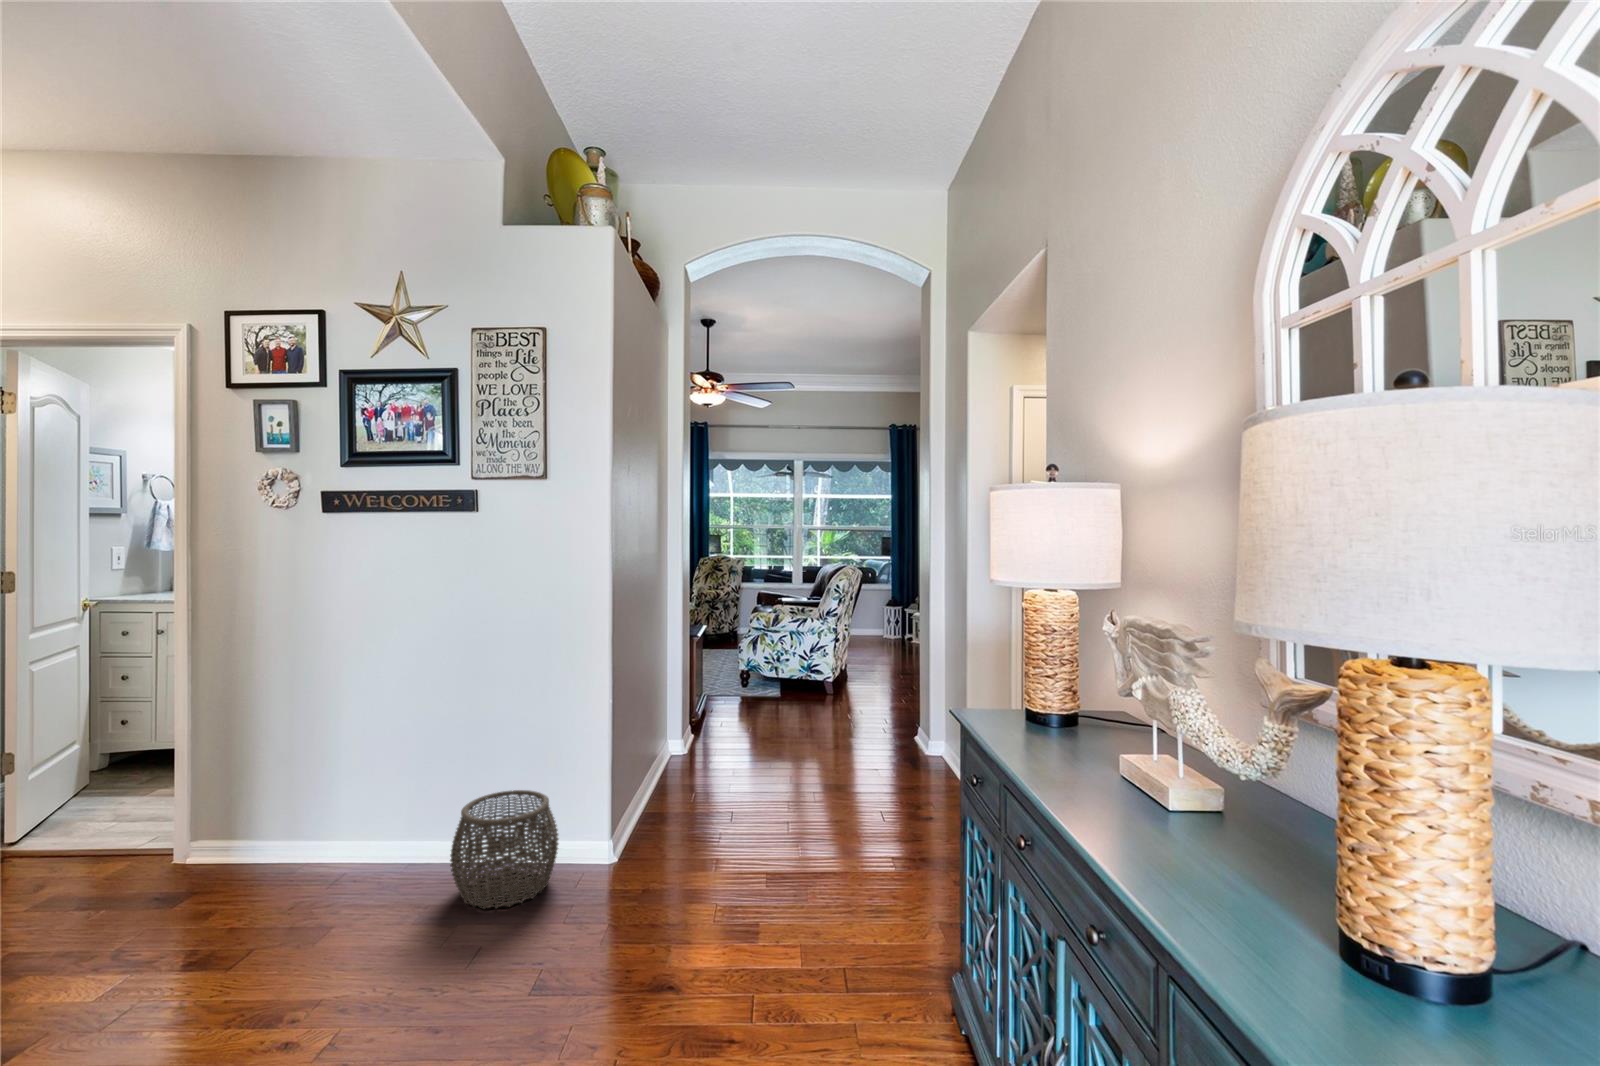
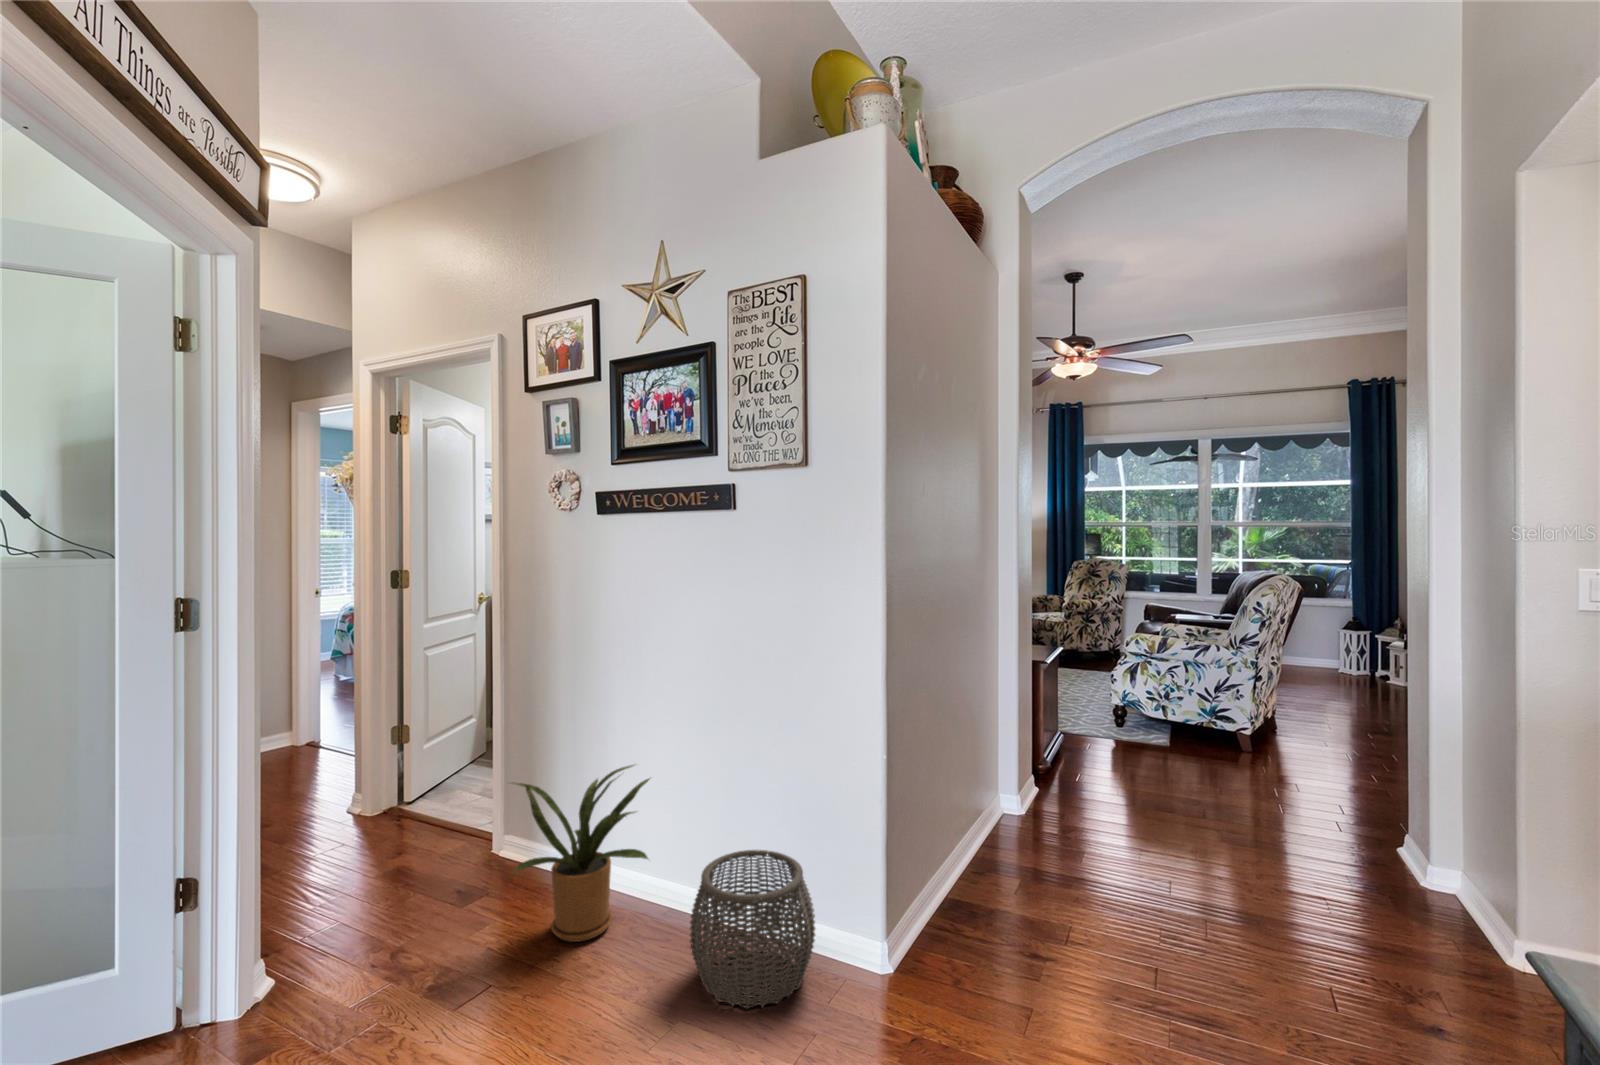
house plant: none [225,738,396,910] -> present [513,765,650,942]

